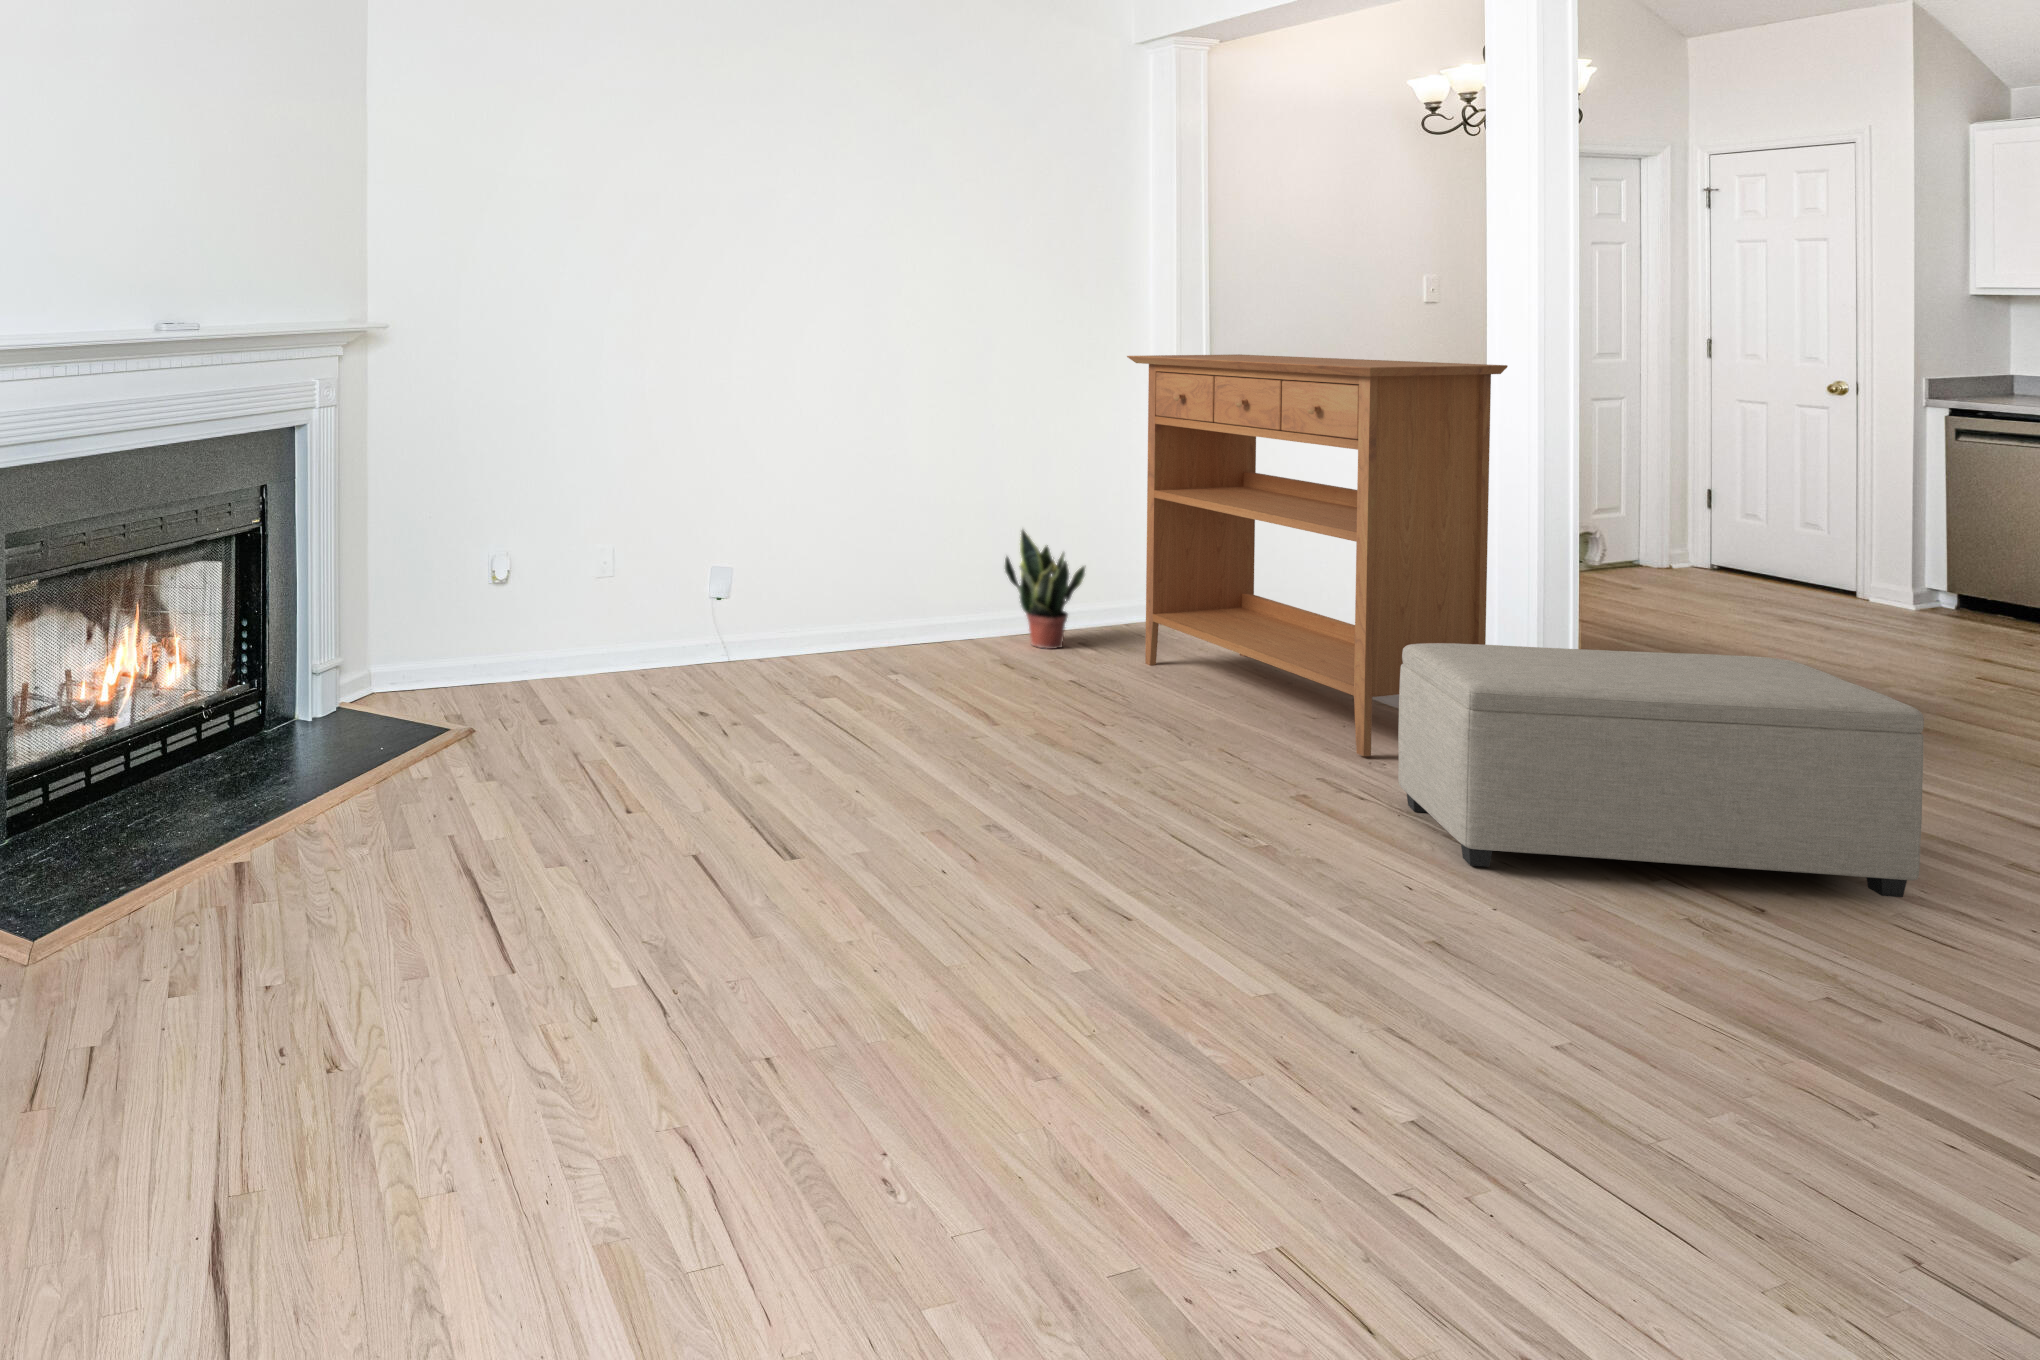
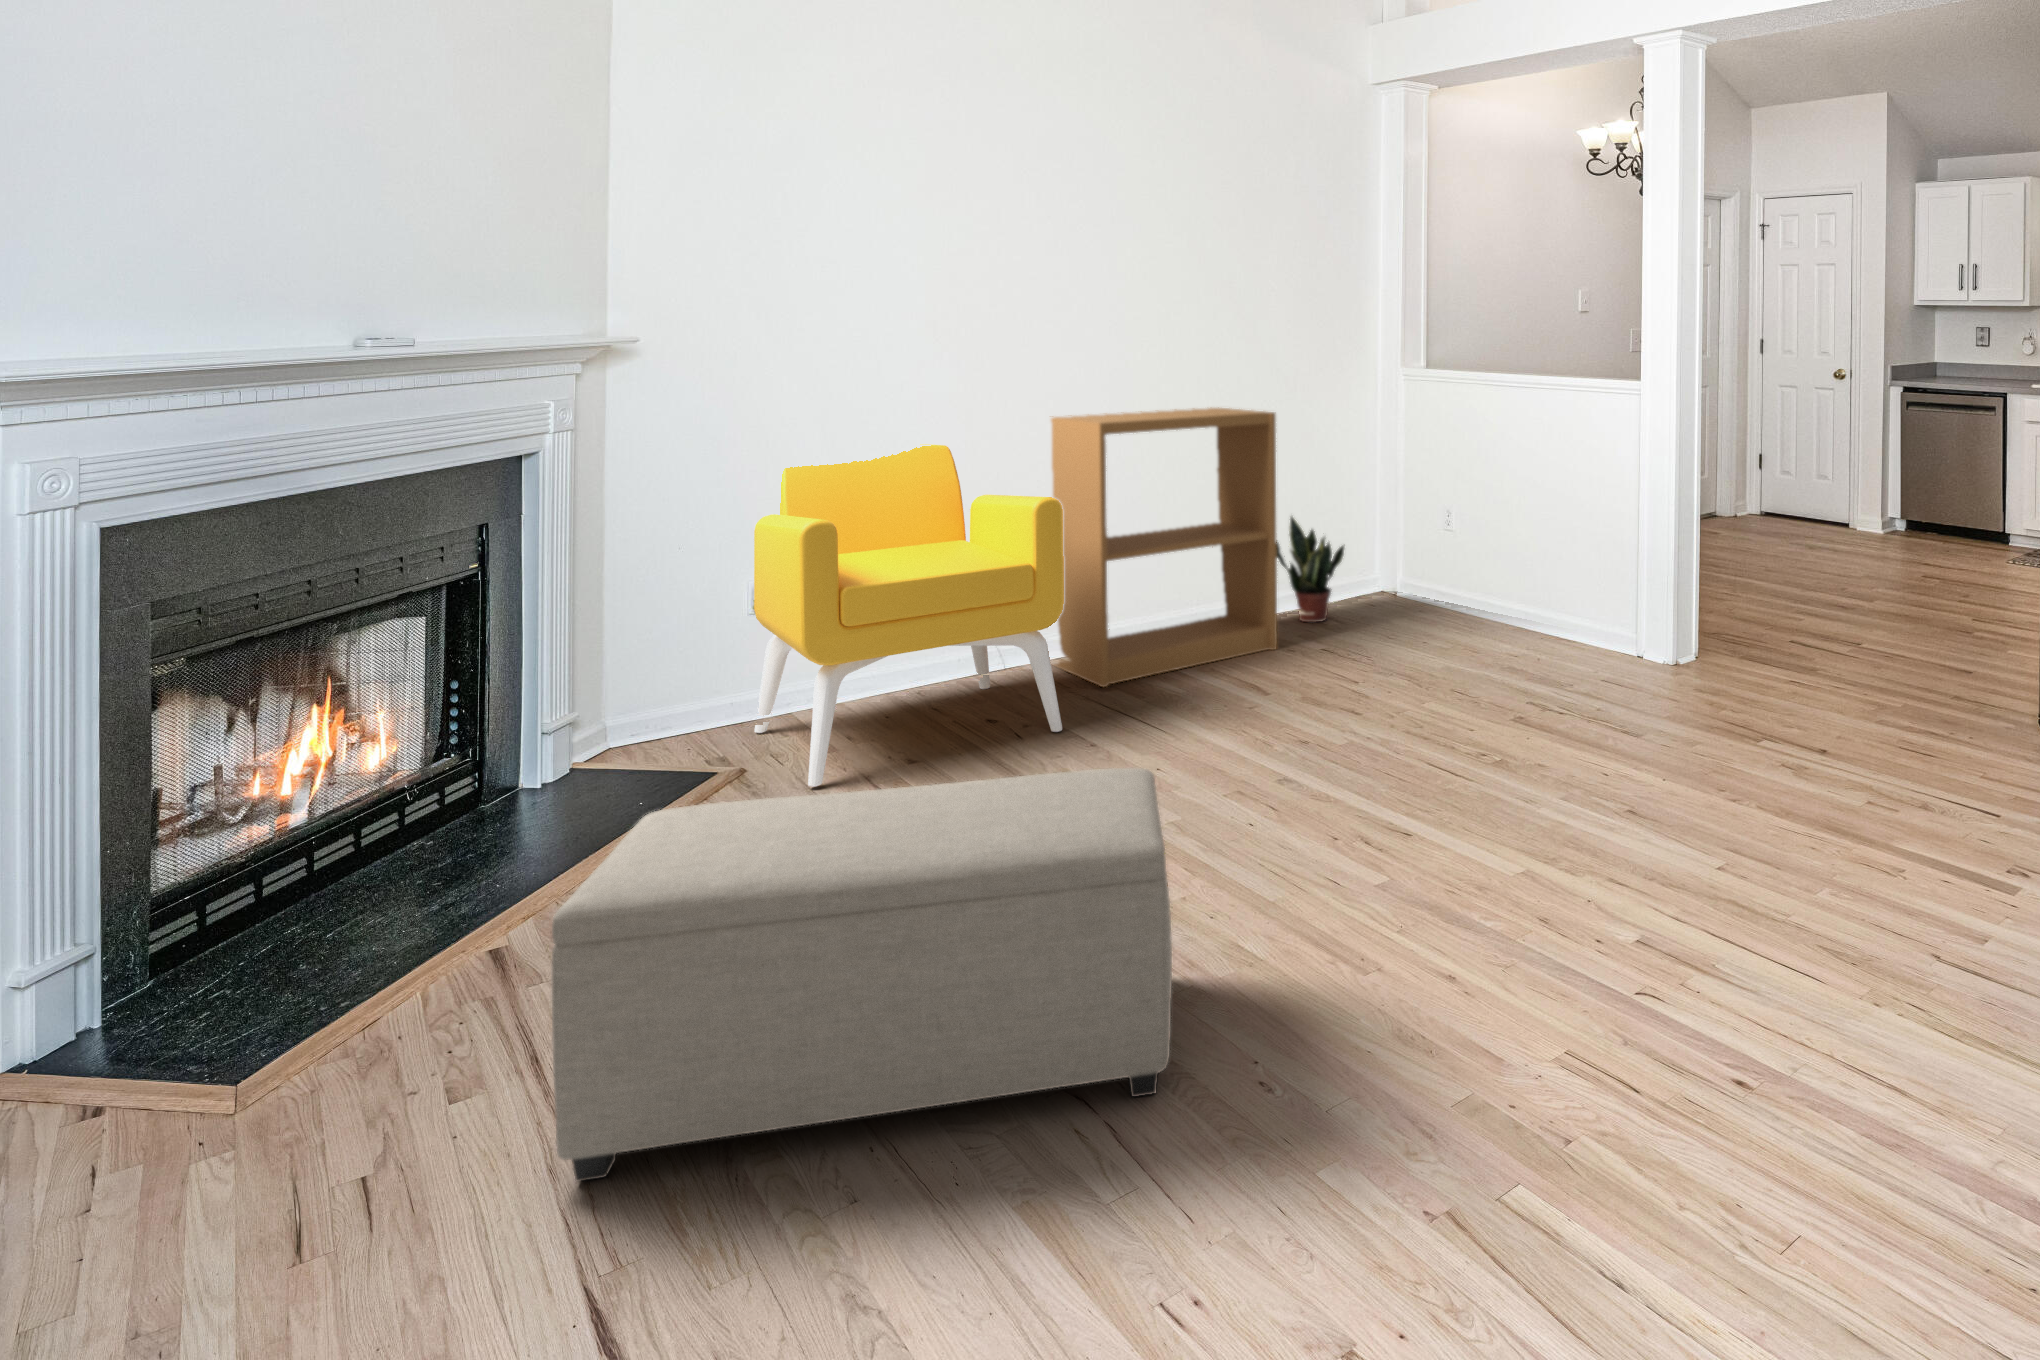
console table: present [1127,354,1508,756] -> none [1379,354,1667,677]
bookshelf: none [758,408,999,693] -> present [1051,407,1277,687]
armchair: none [484,435,754,756] -> present [754,444,1064,787]
ottoman: present [1398,643,1924,897] -> present [552,768,1172,1181]

